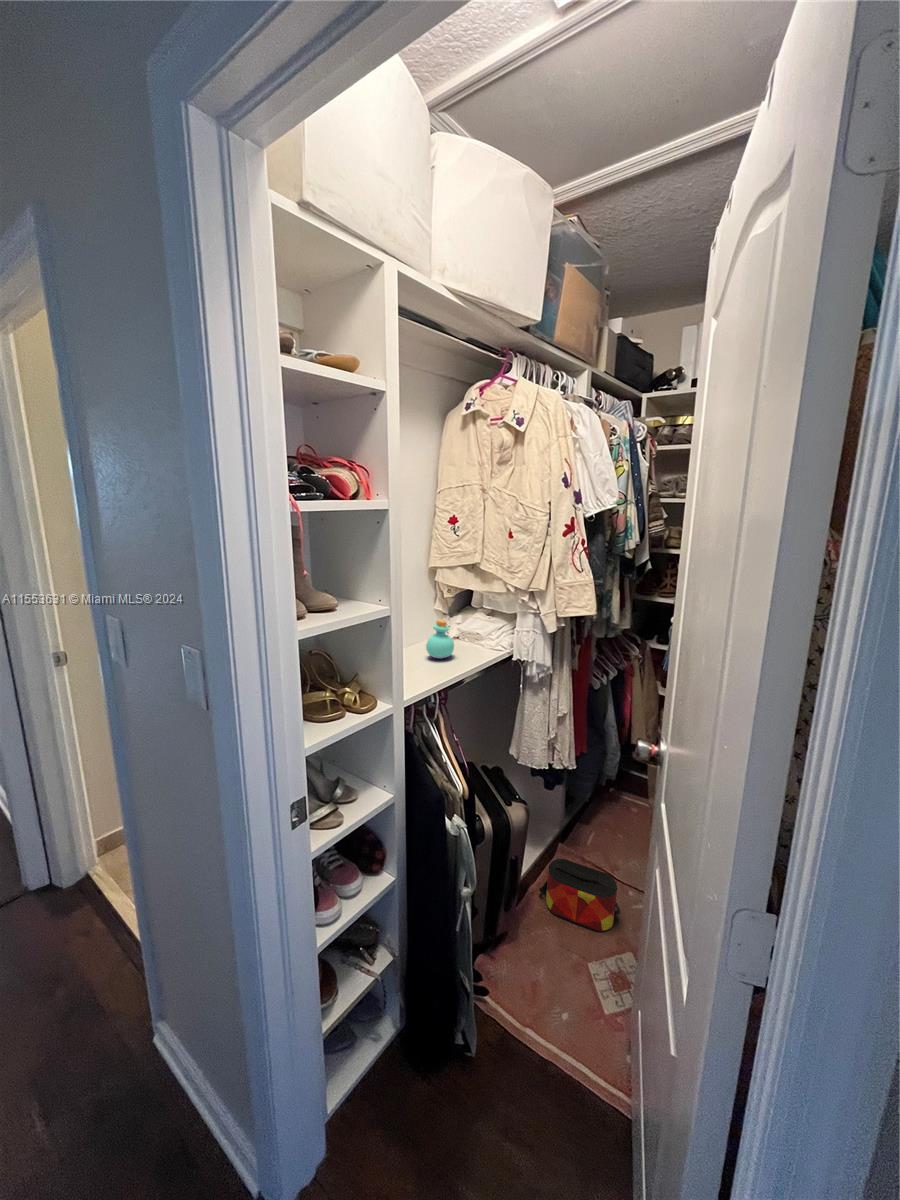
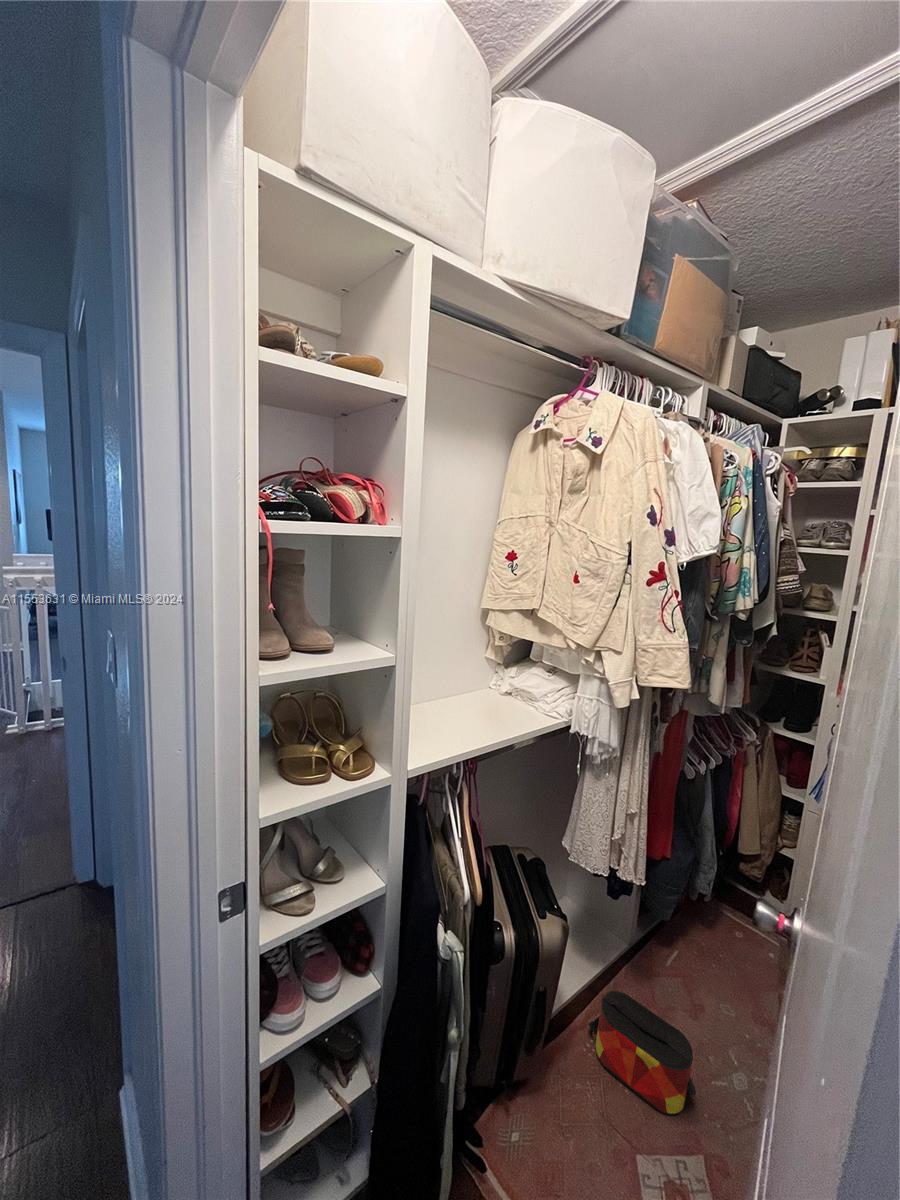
perfume bottle: present [426,620,454,659] -> none [463,671,497,718]

